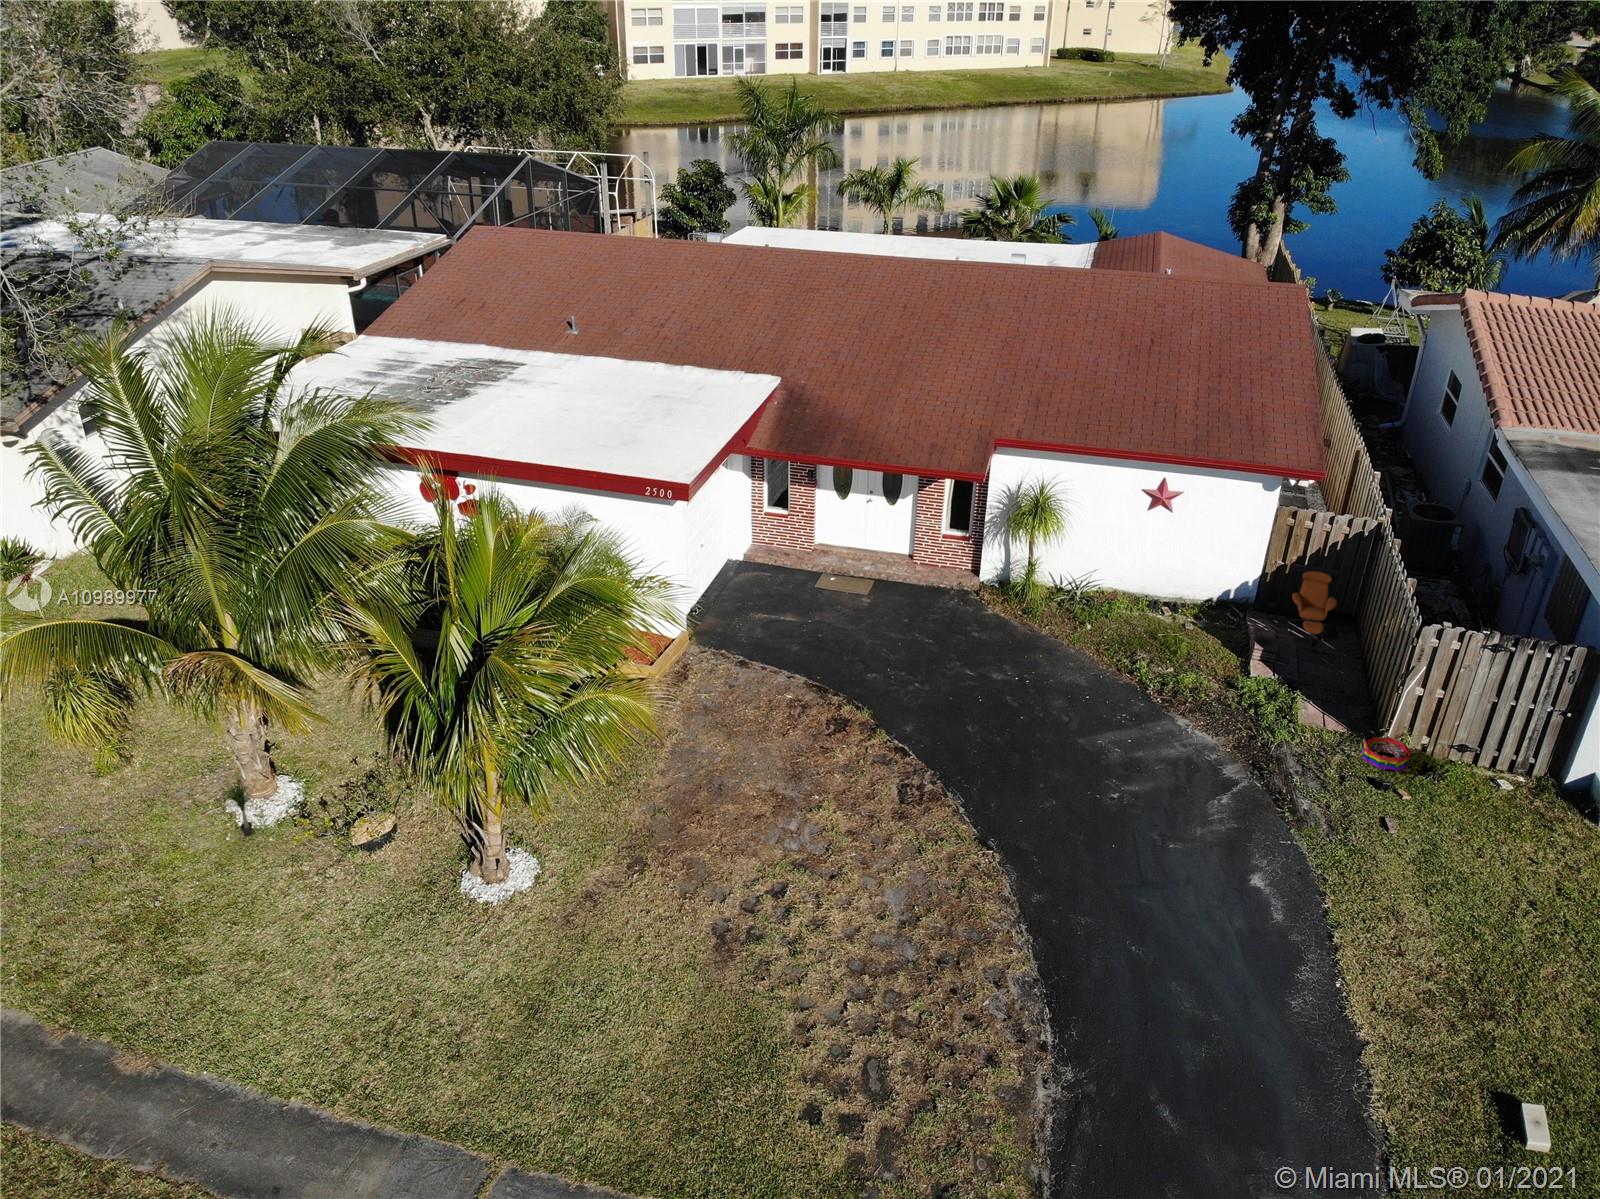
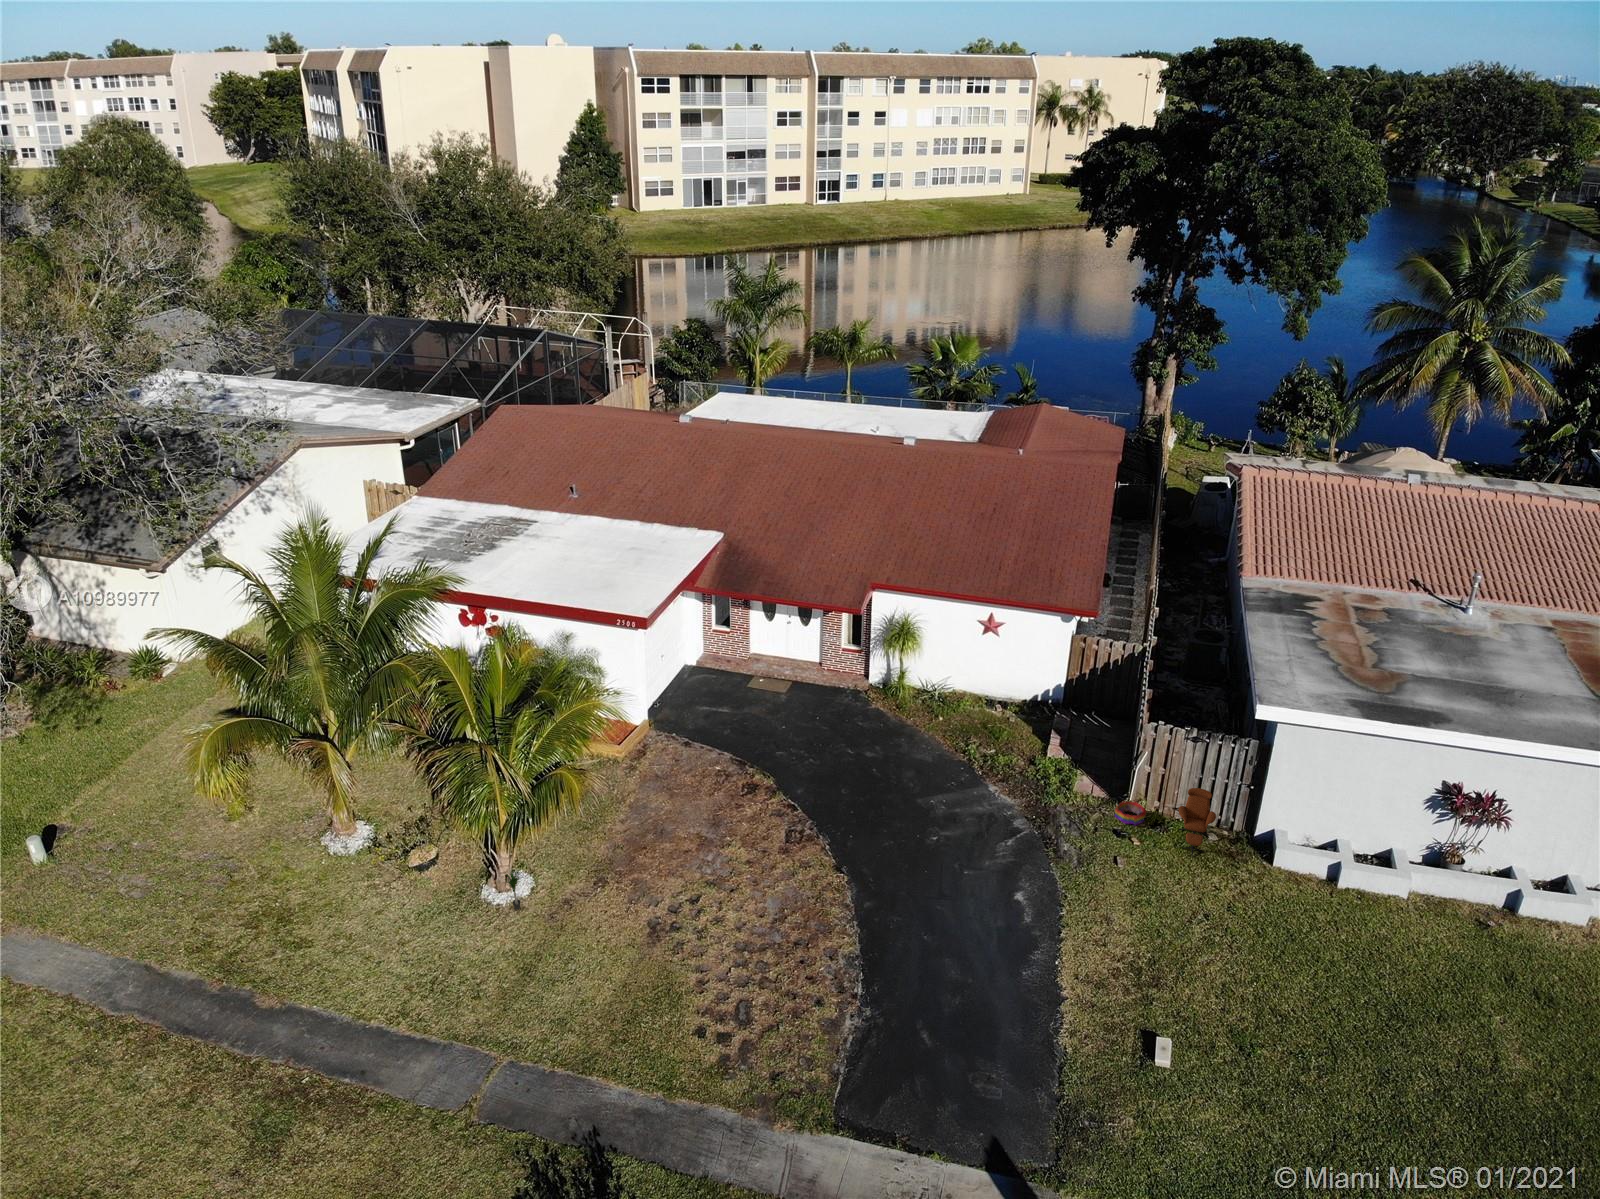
lounge chair: present [1291,571,1337,647] -> present [1178,788,1216,855]
potted plant: present [225,782,252,836] -> present [505,871,520,910]

